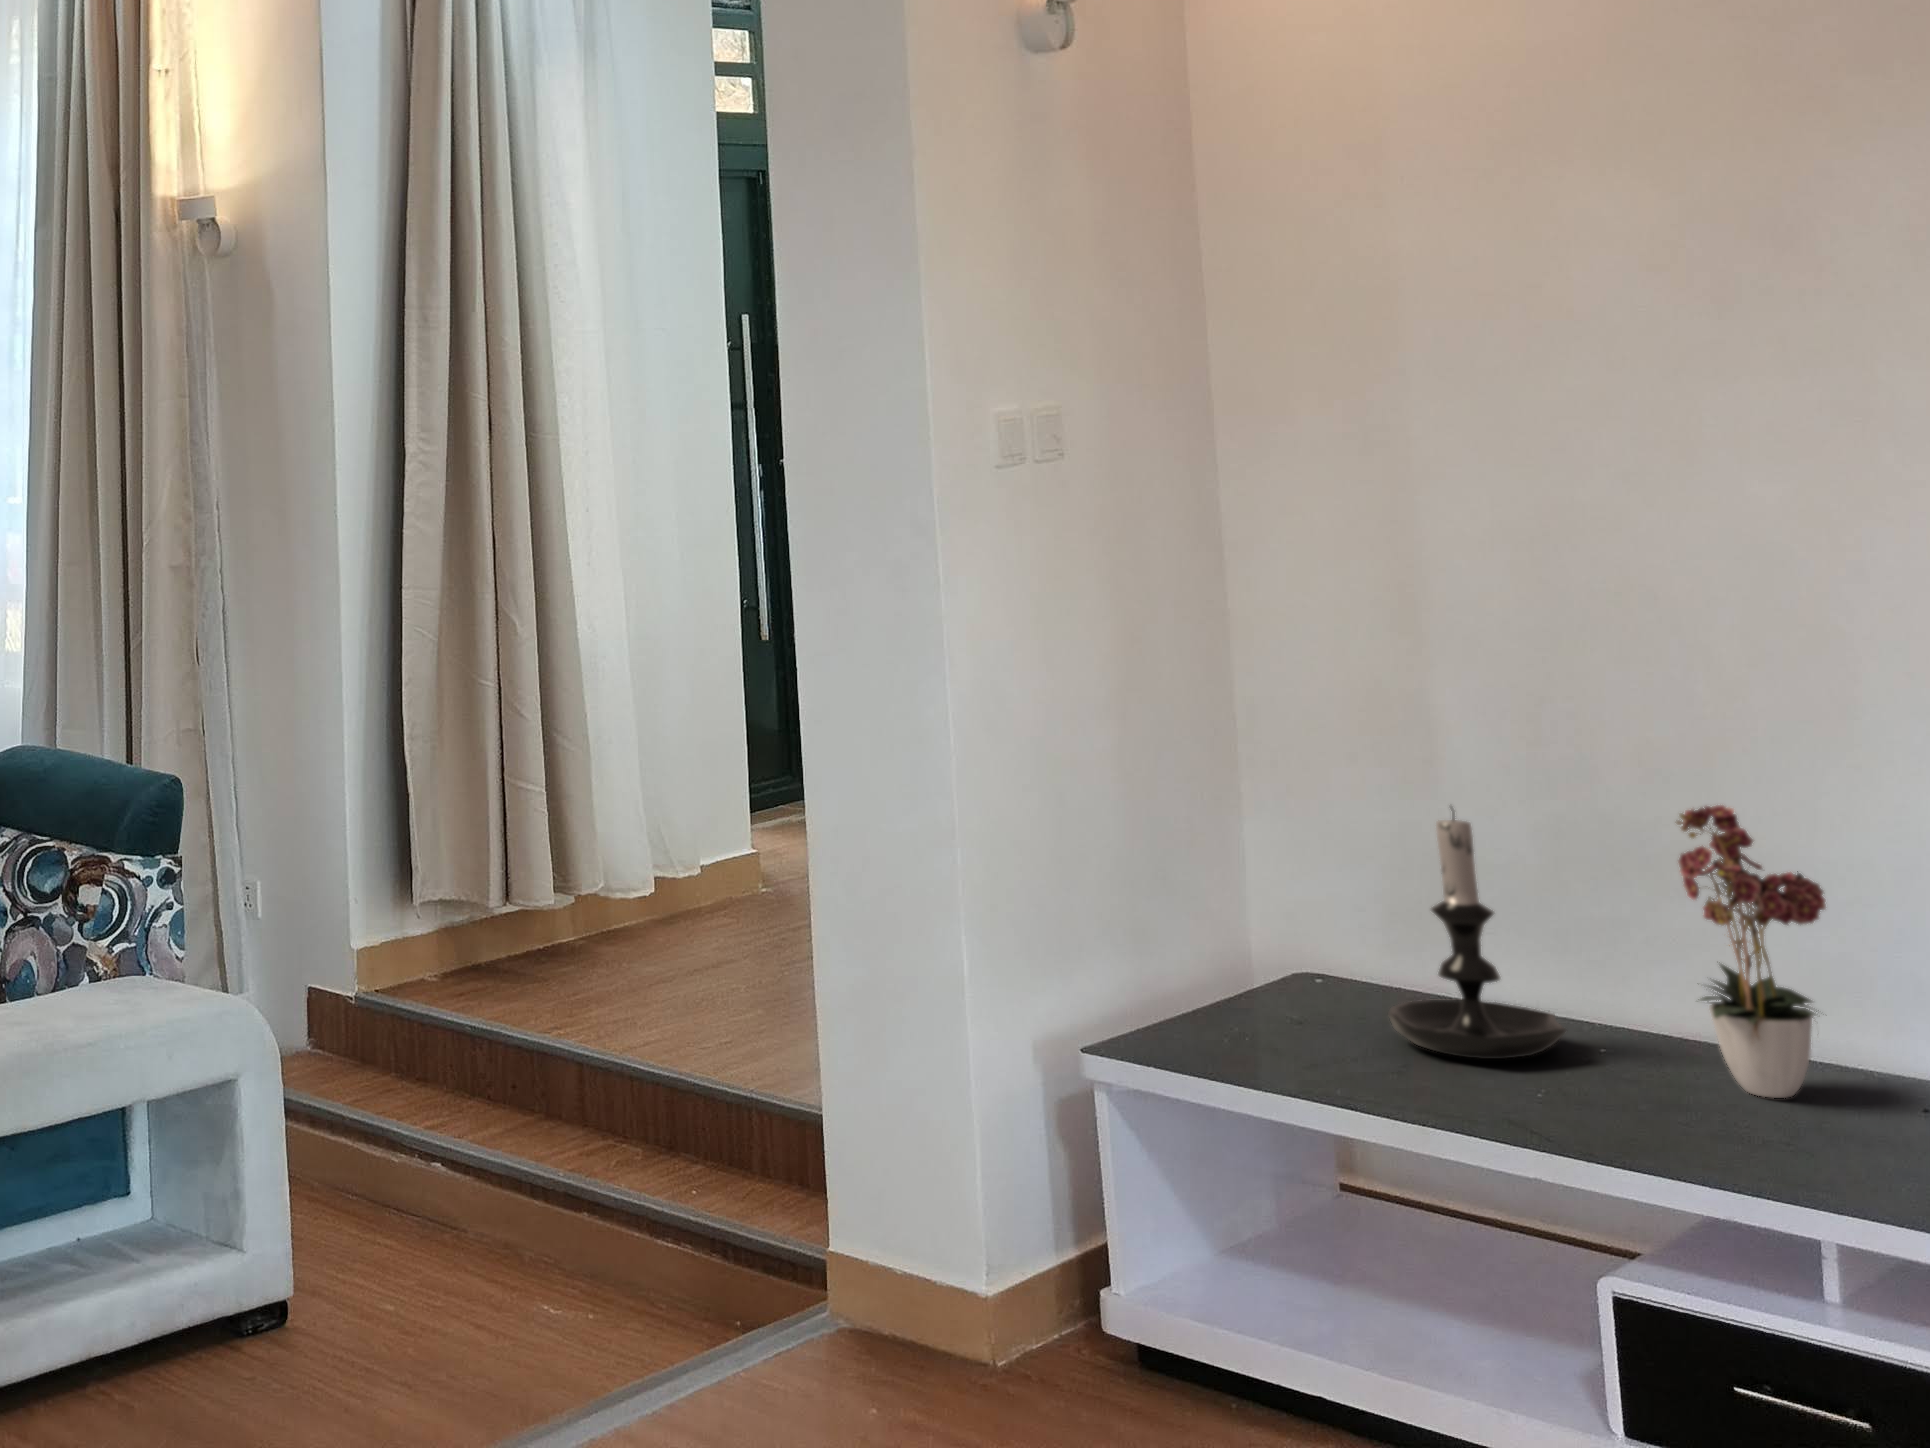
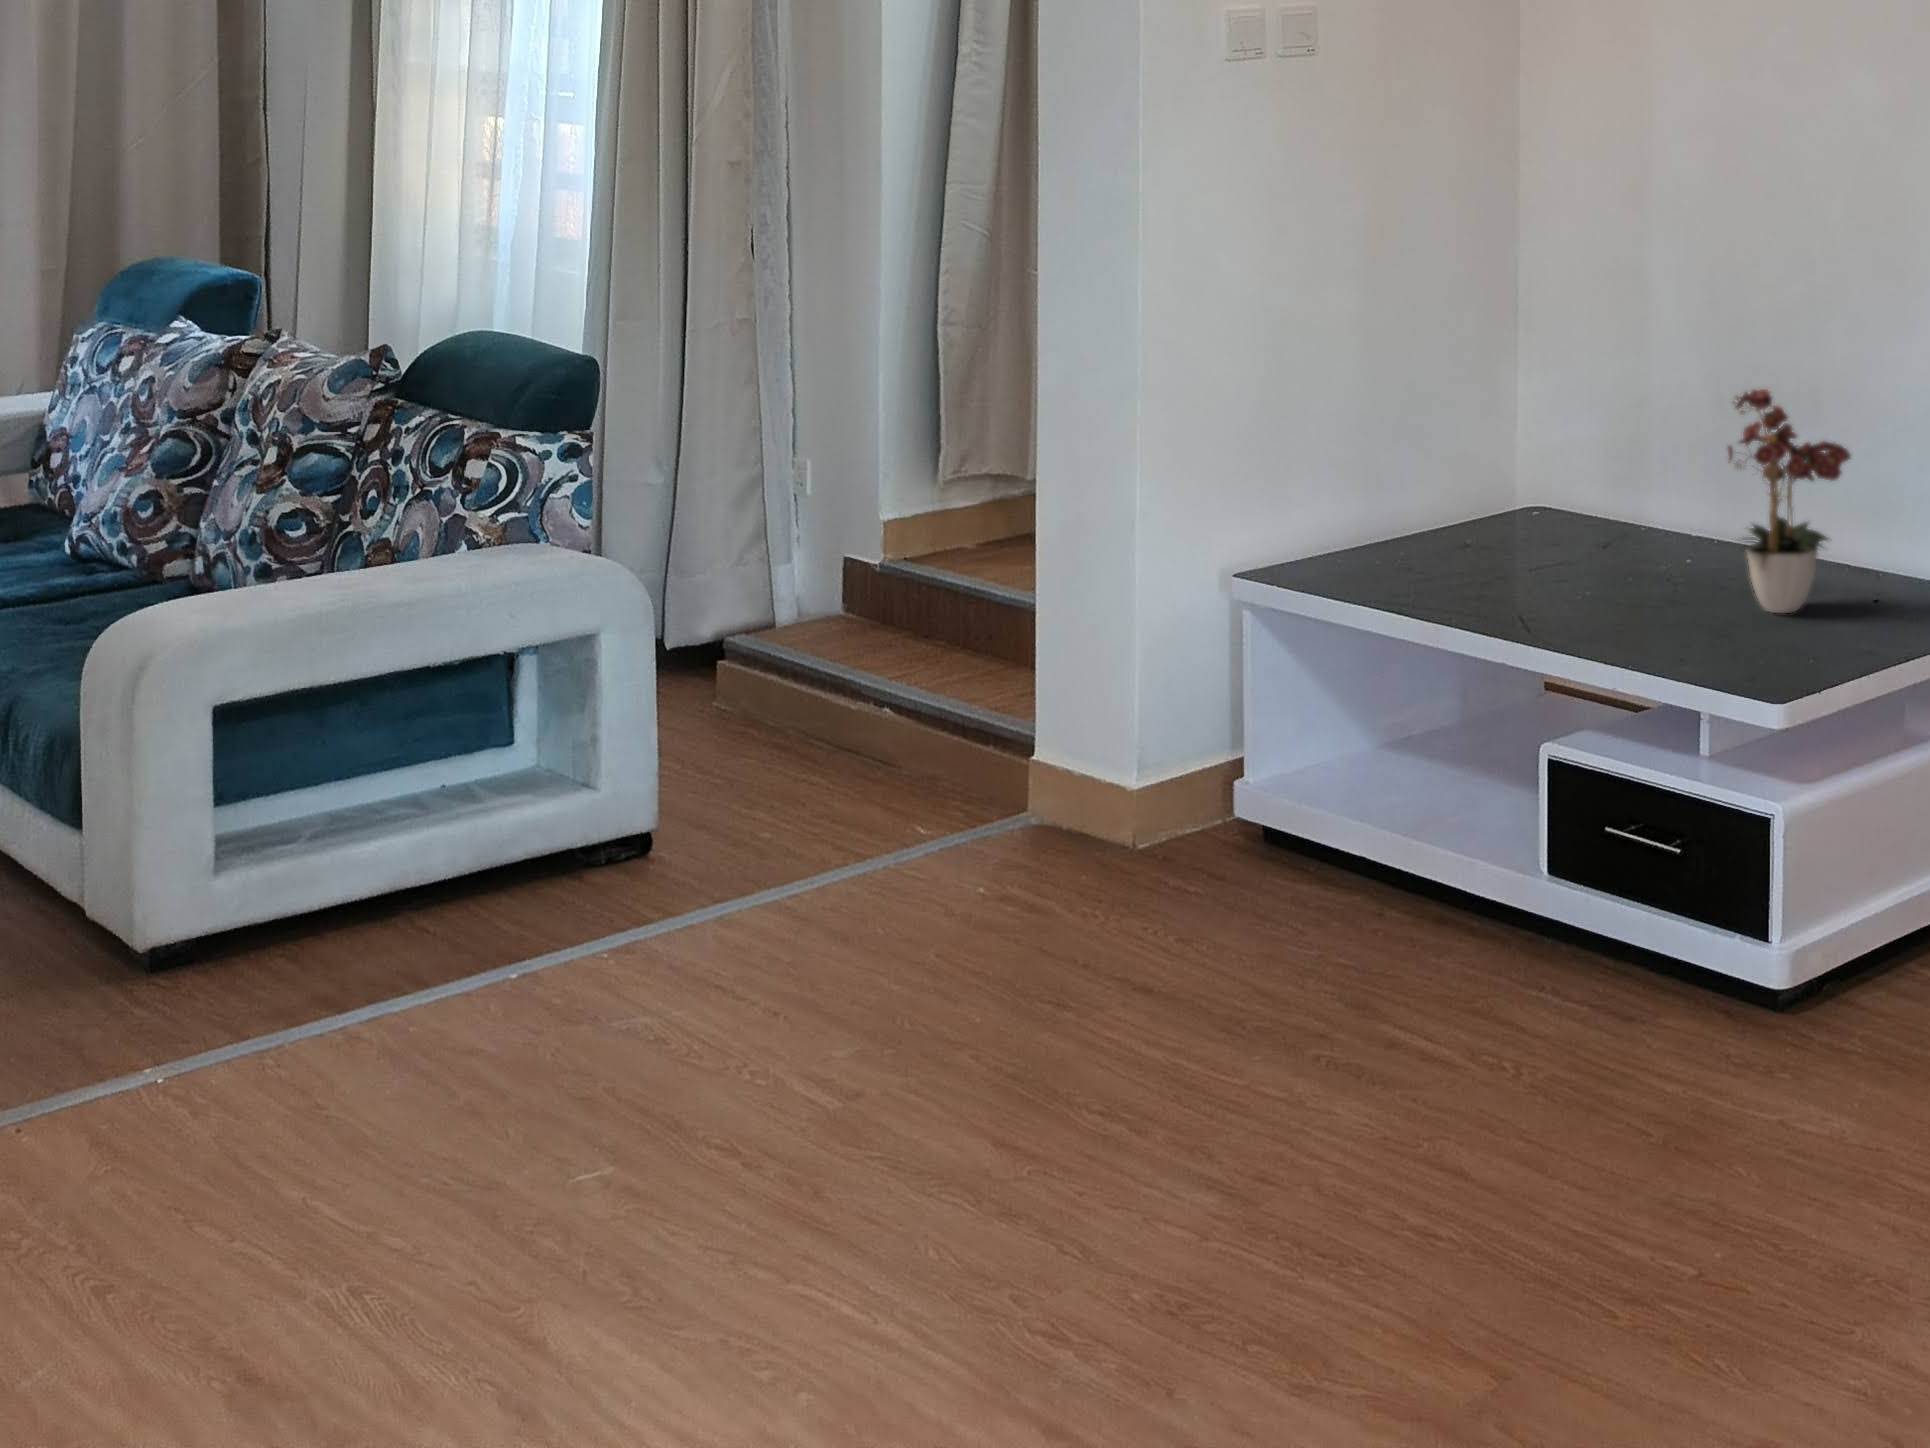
candle holder: present [1389,812,1566,1059] -> none [1545,388,1679,589]

